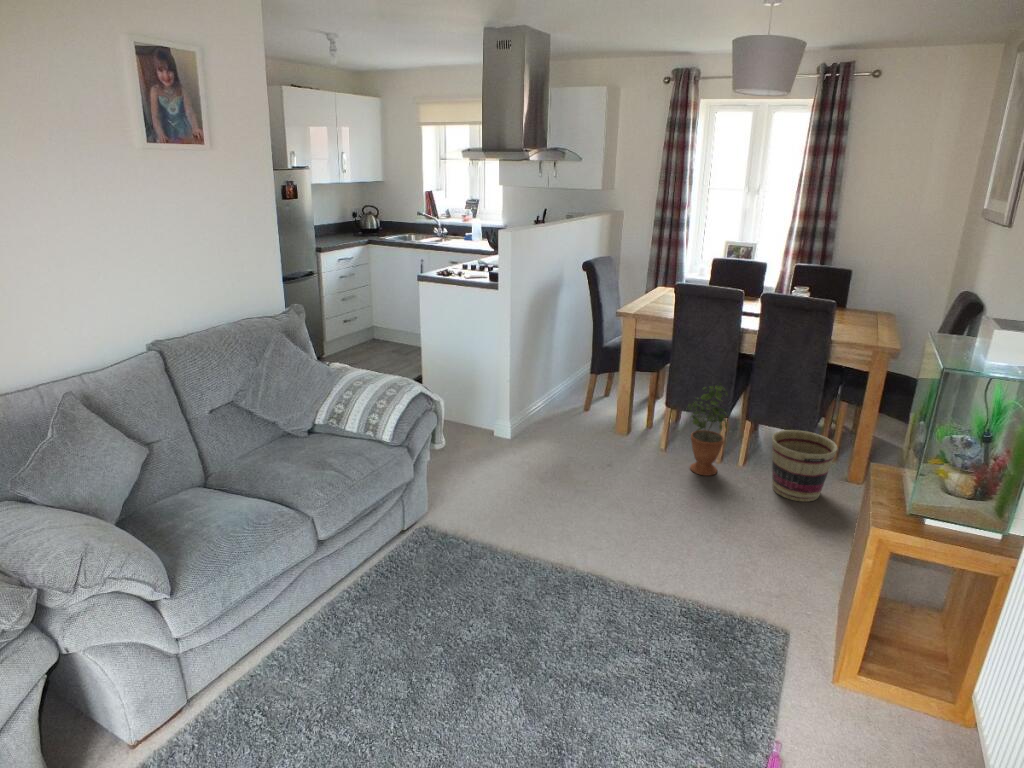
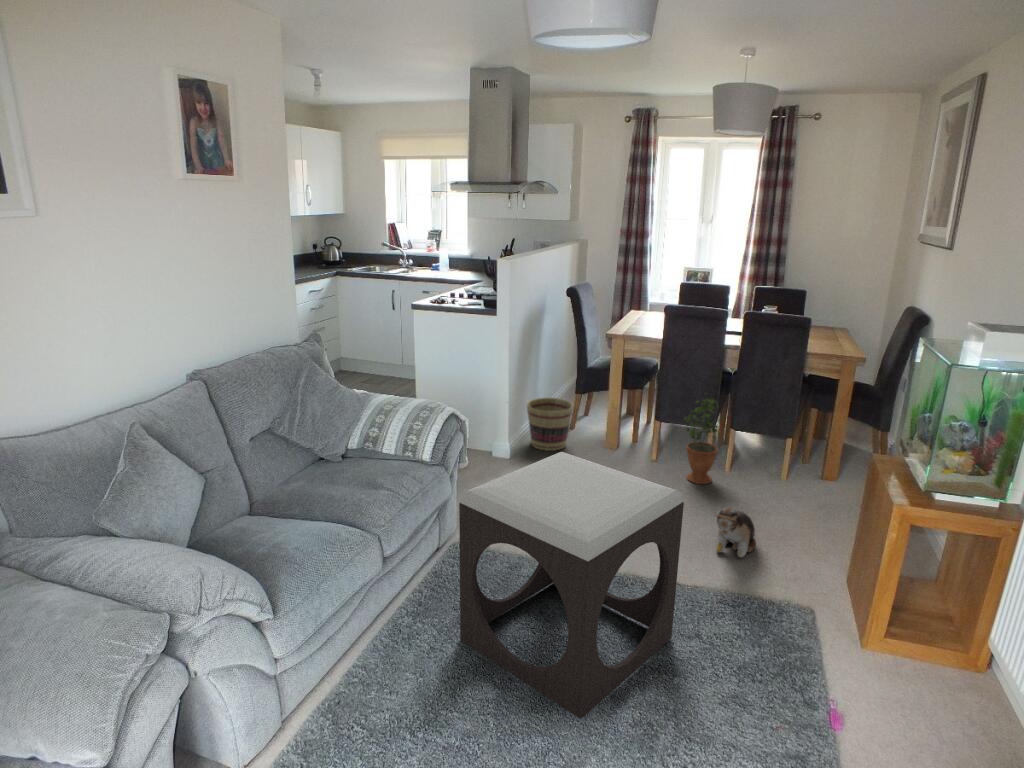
basket: present [772,430,837,502] -> present [527,397,573,451]
footstool: none [385,441,627,735] -> present [459,452,684,719]
plush toy: none [691,508,745,563] -> present [714,507,756,557]

